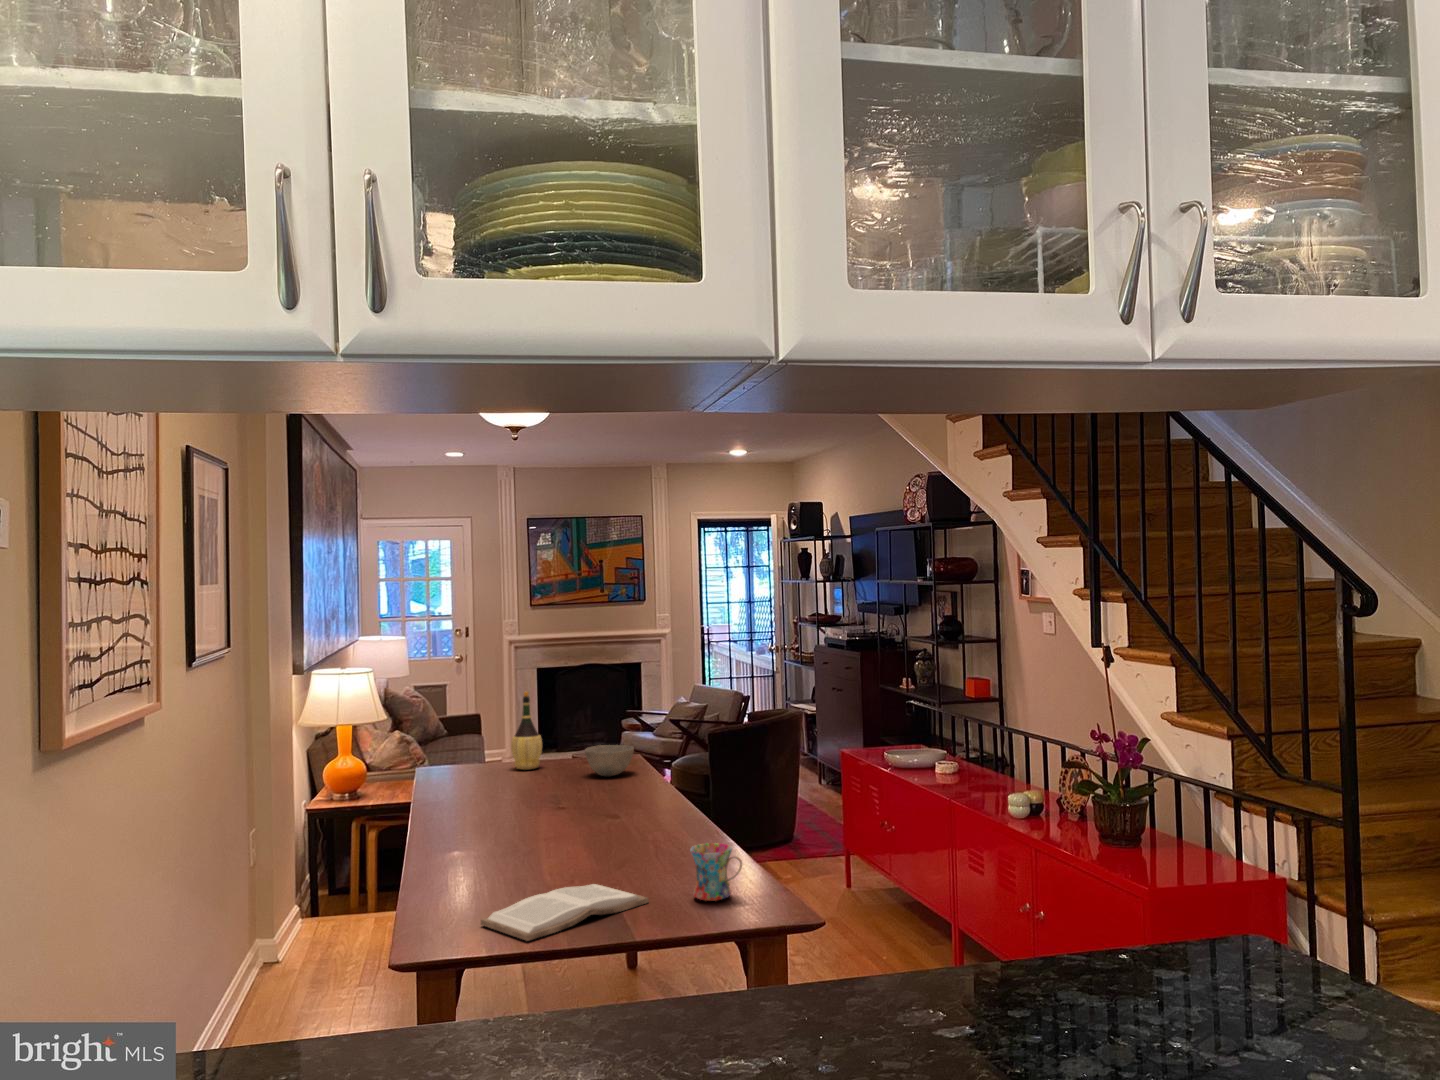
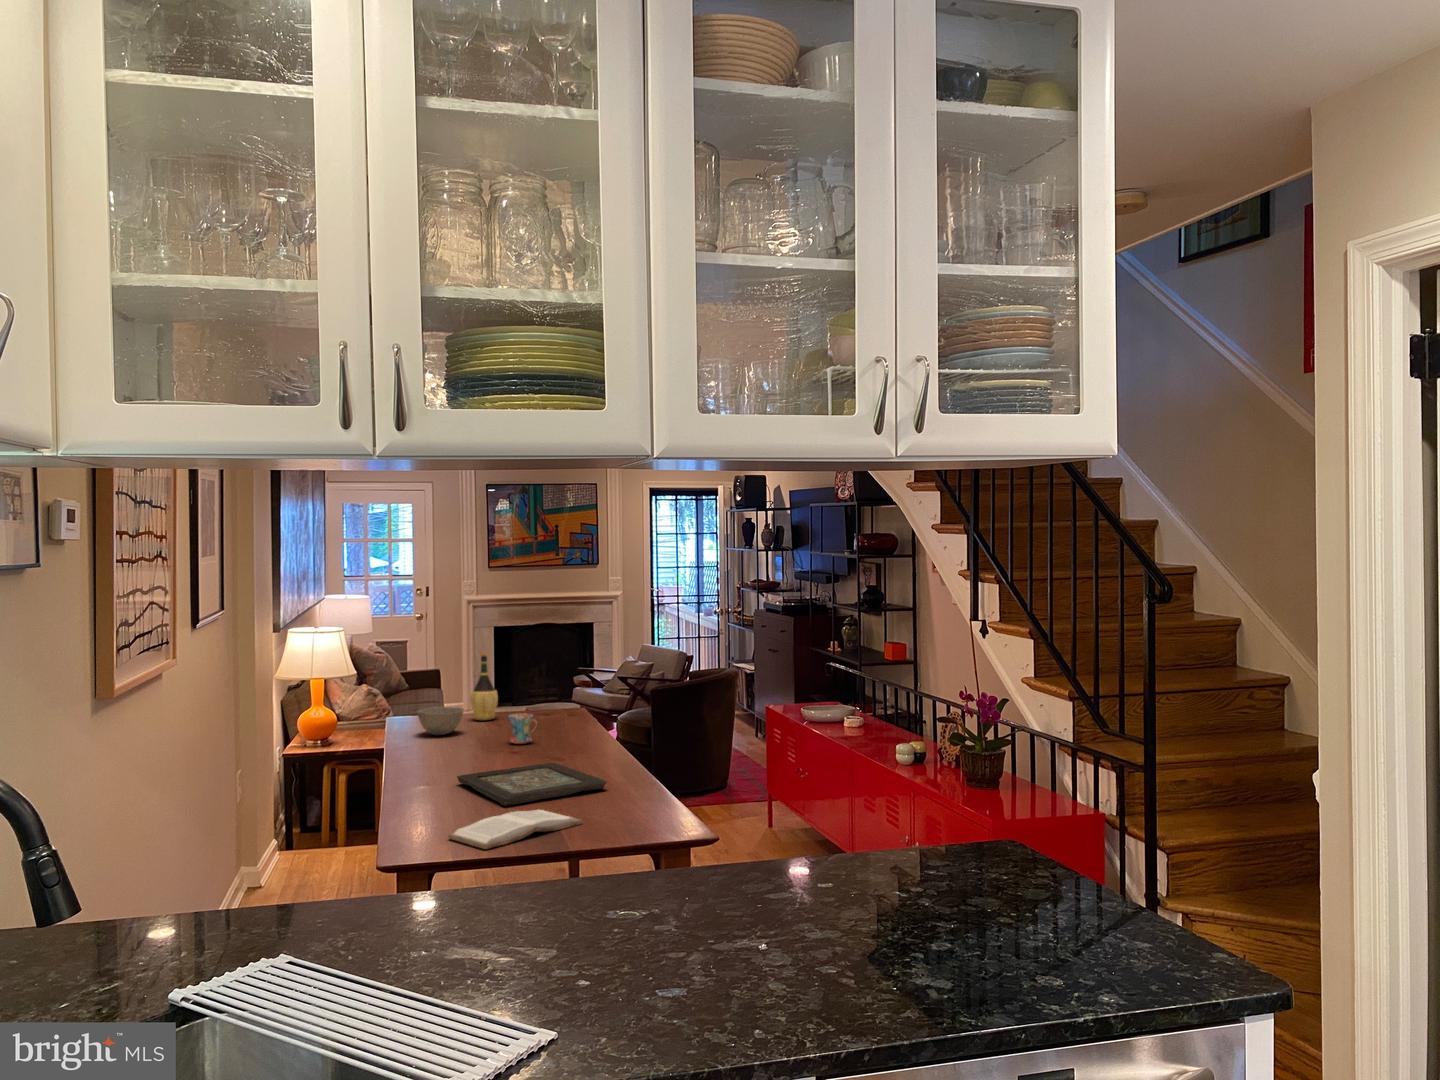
bowl: present [585,745,634,776] -> present [418,707,464,735]
decorative tray: none [494,821,675,878] -> present [457,763,607,805]
mug: present [690,843,742,901] -> present [509,714,537,744]

